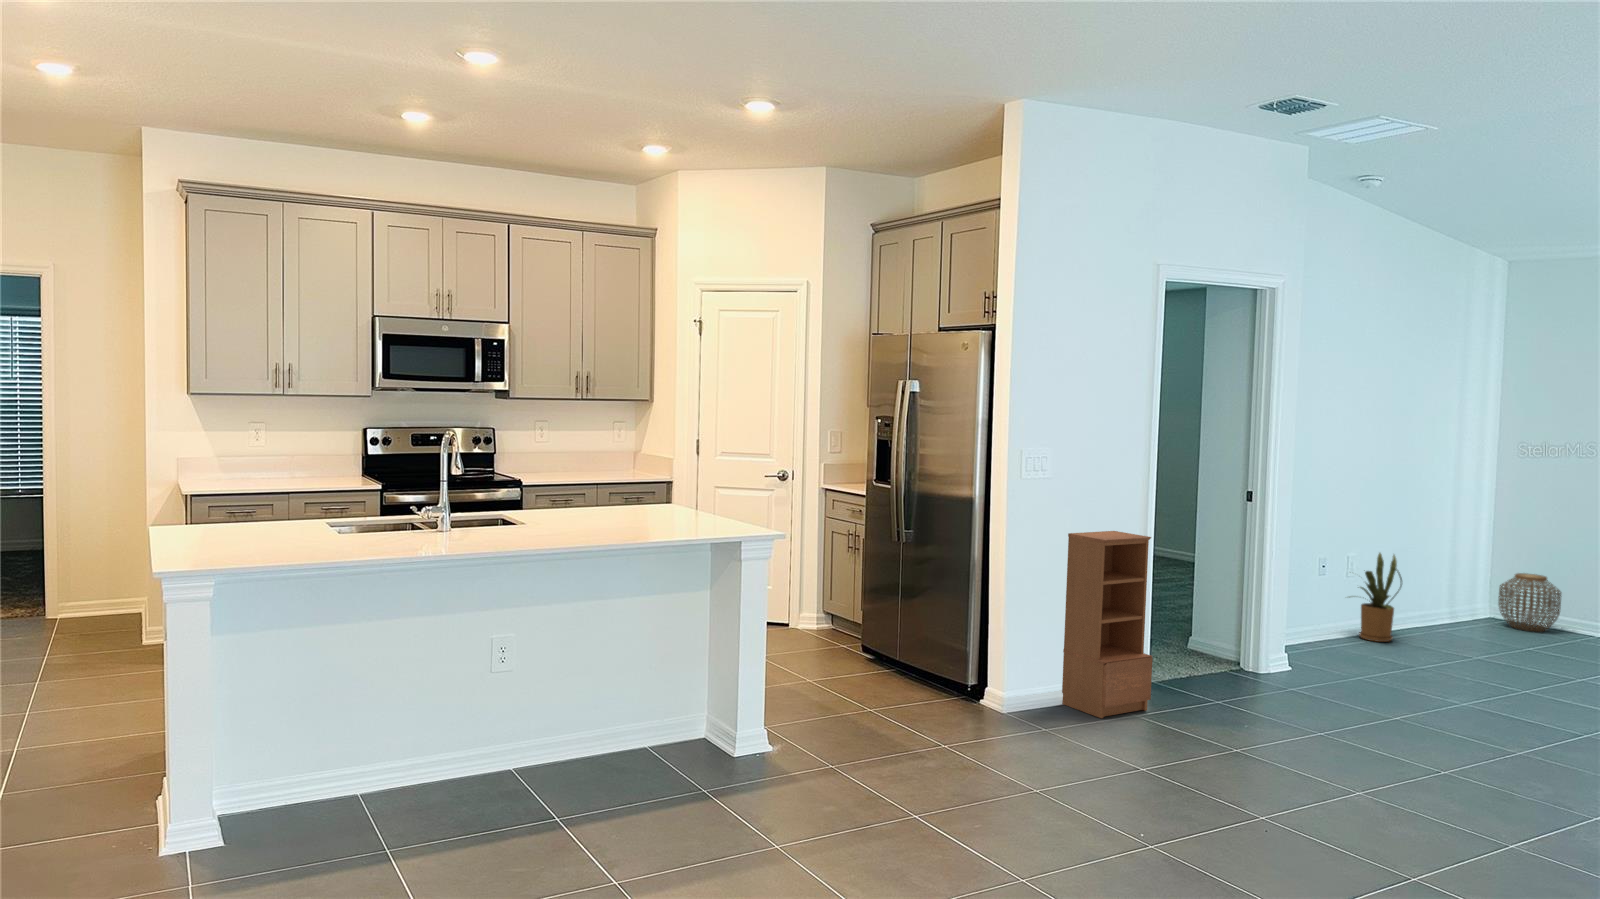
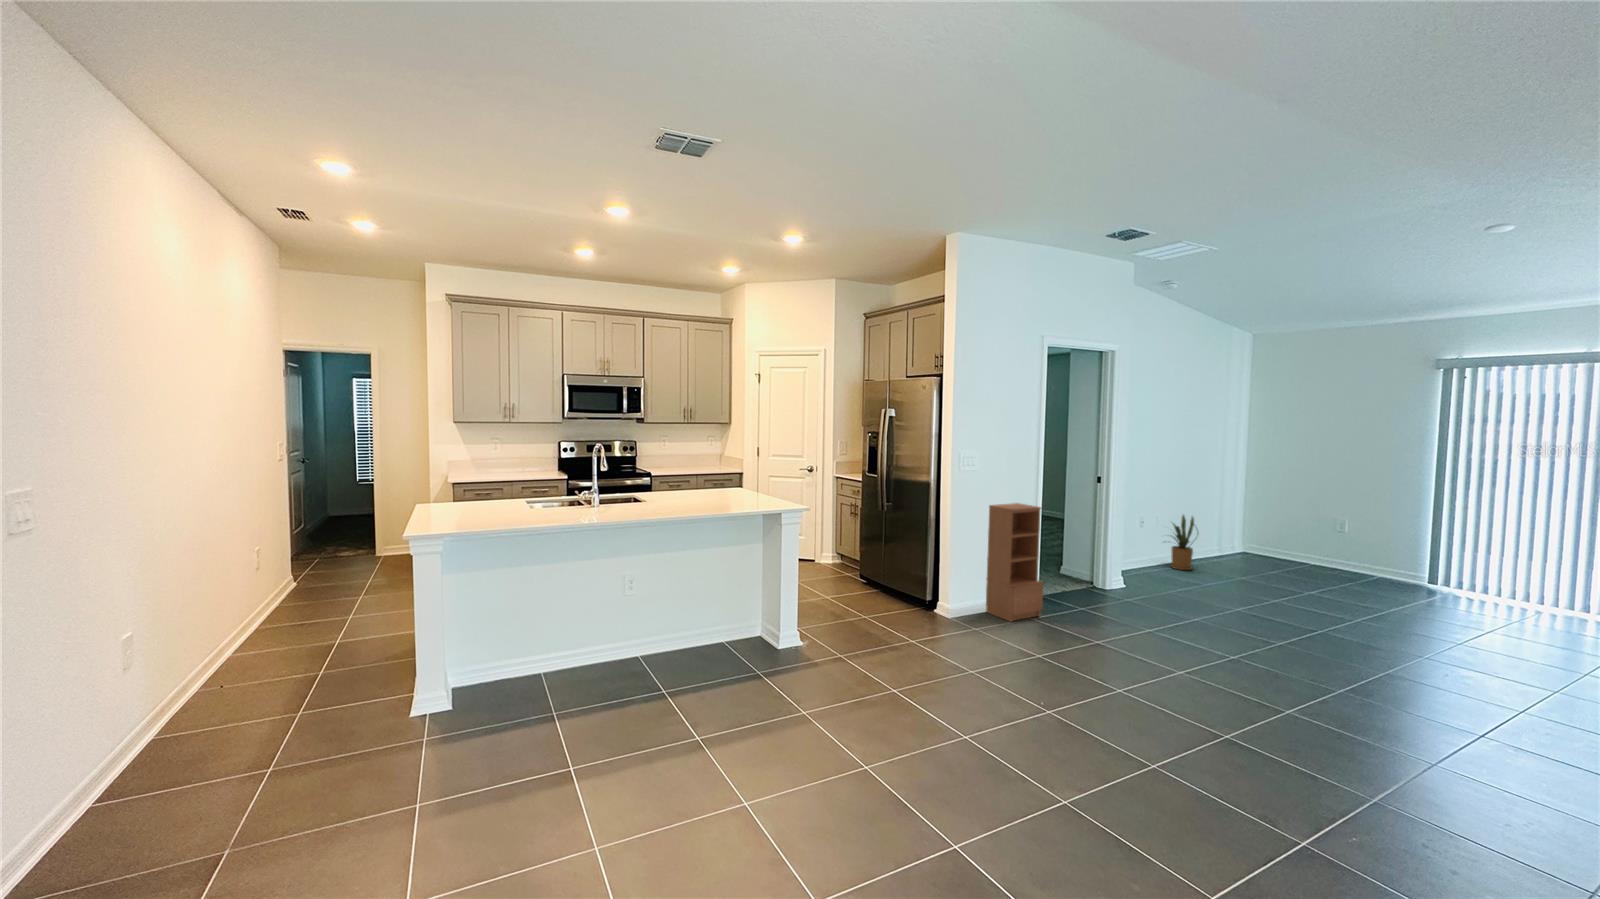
woven basket: present [1498,573,1561,631] -> none [1258,527,1299,563]

